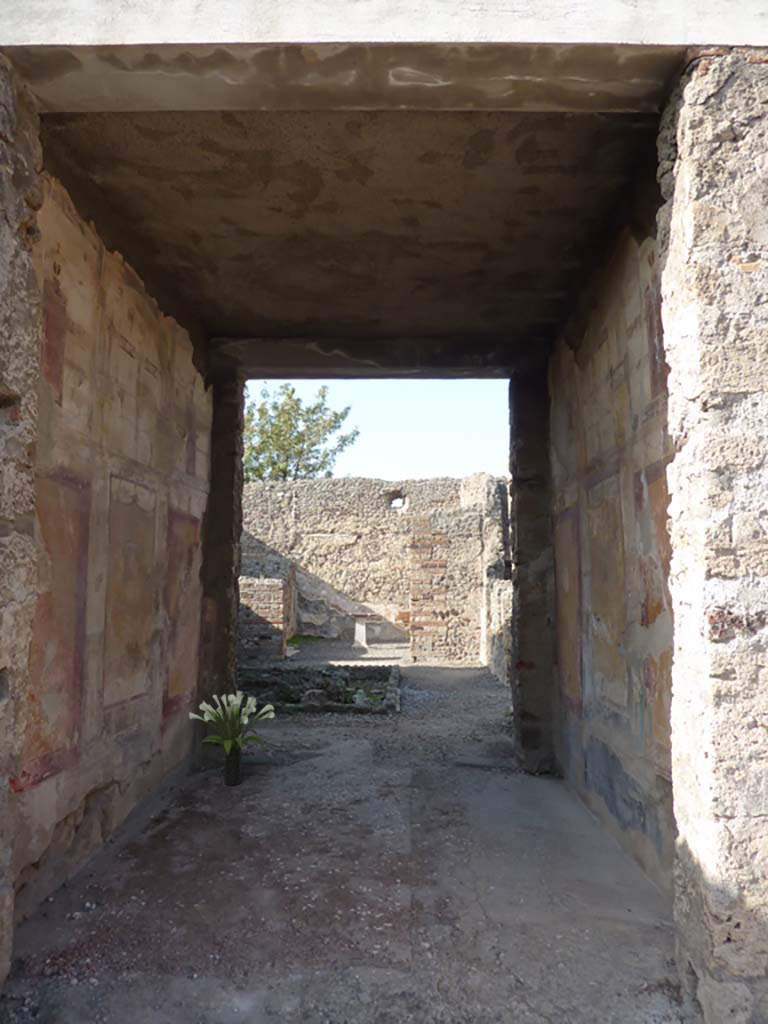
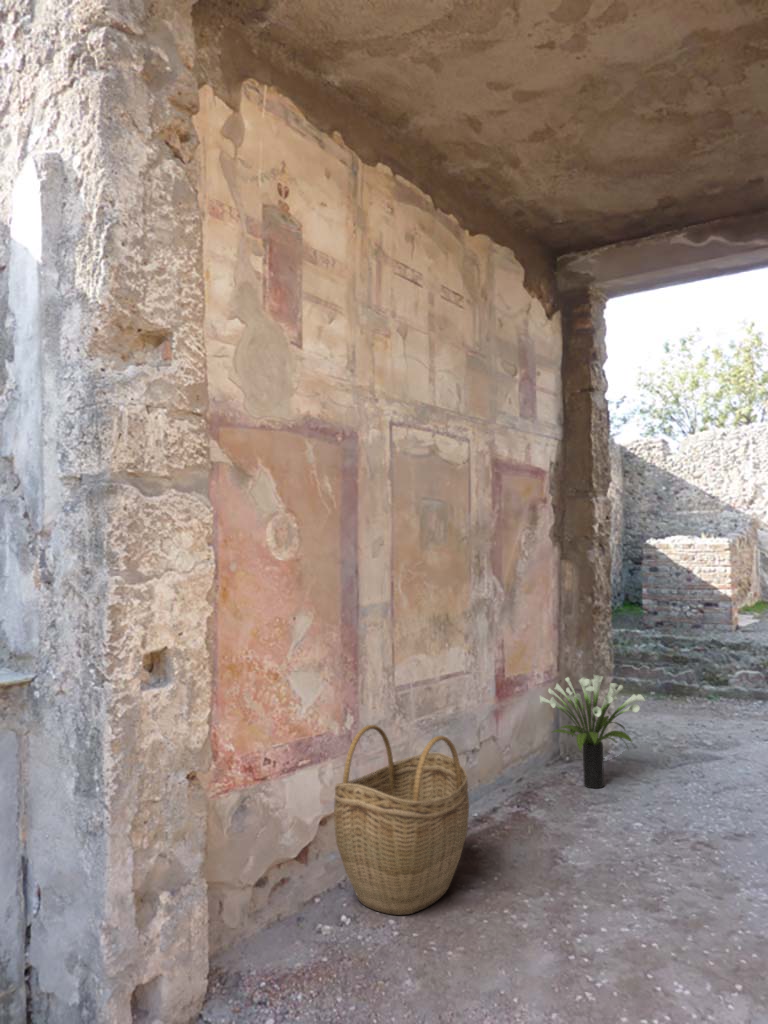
woven basket: none [68,739,180,896] -> present [334,725,469,915]

